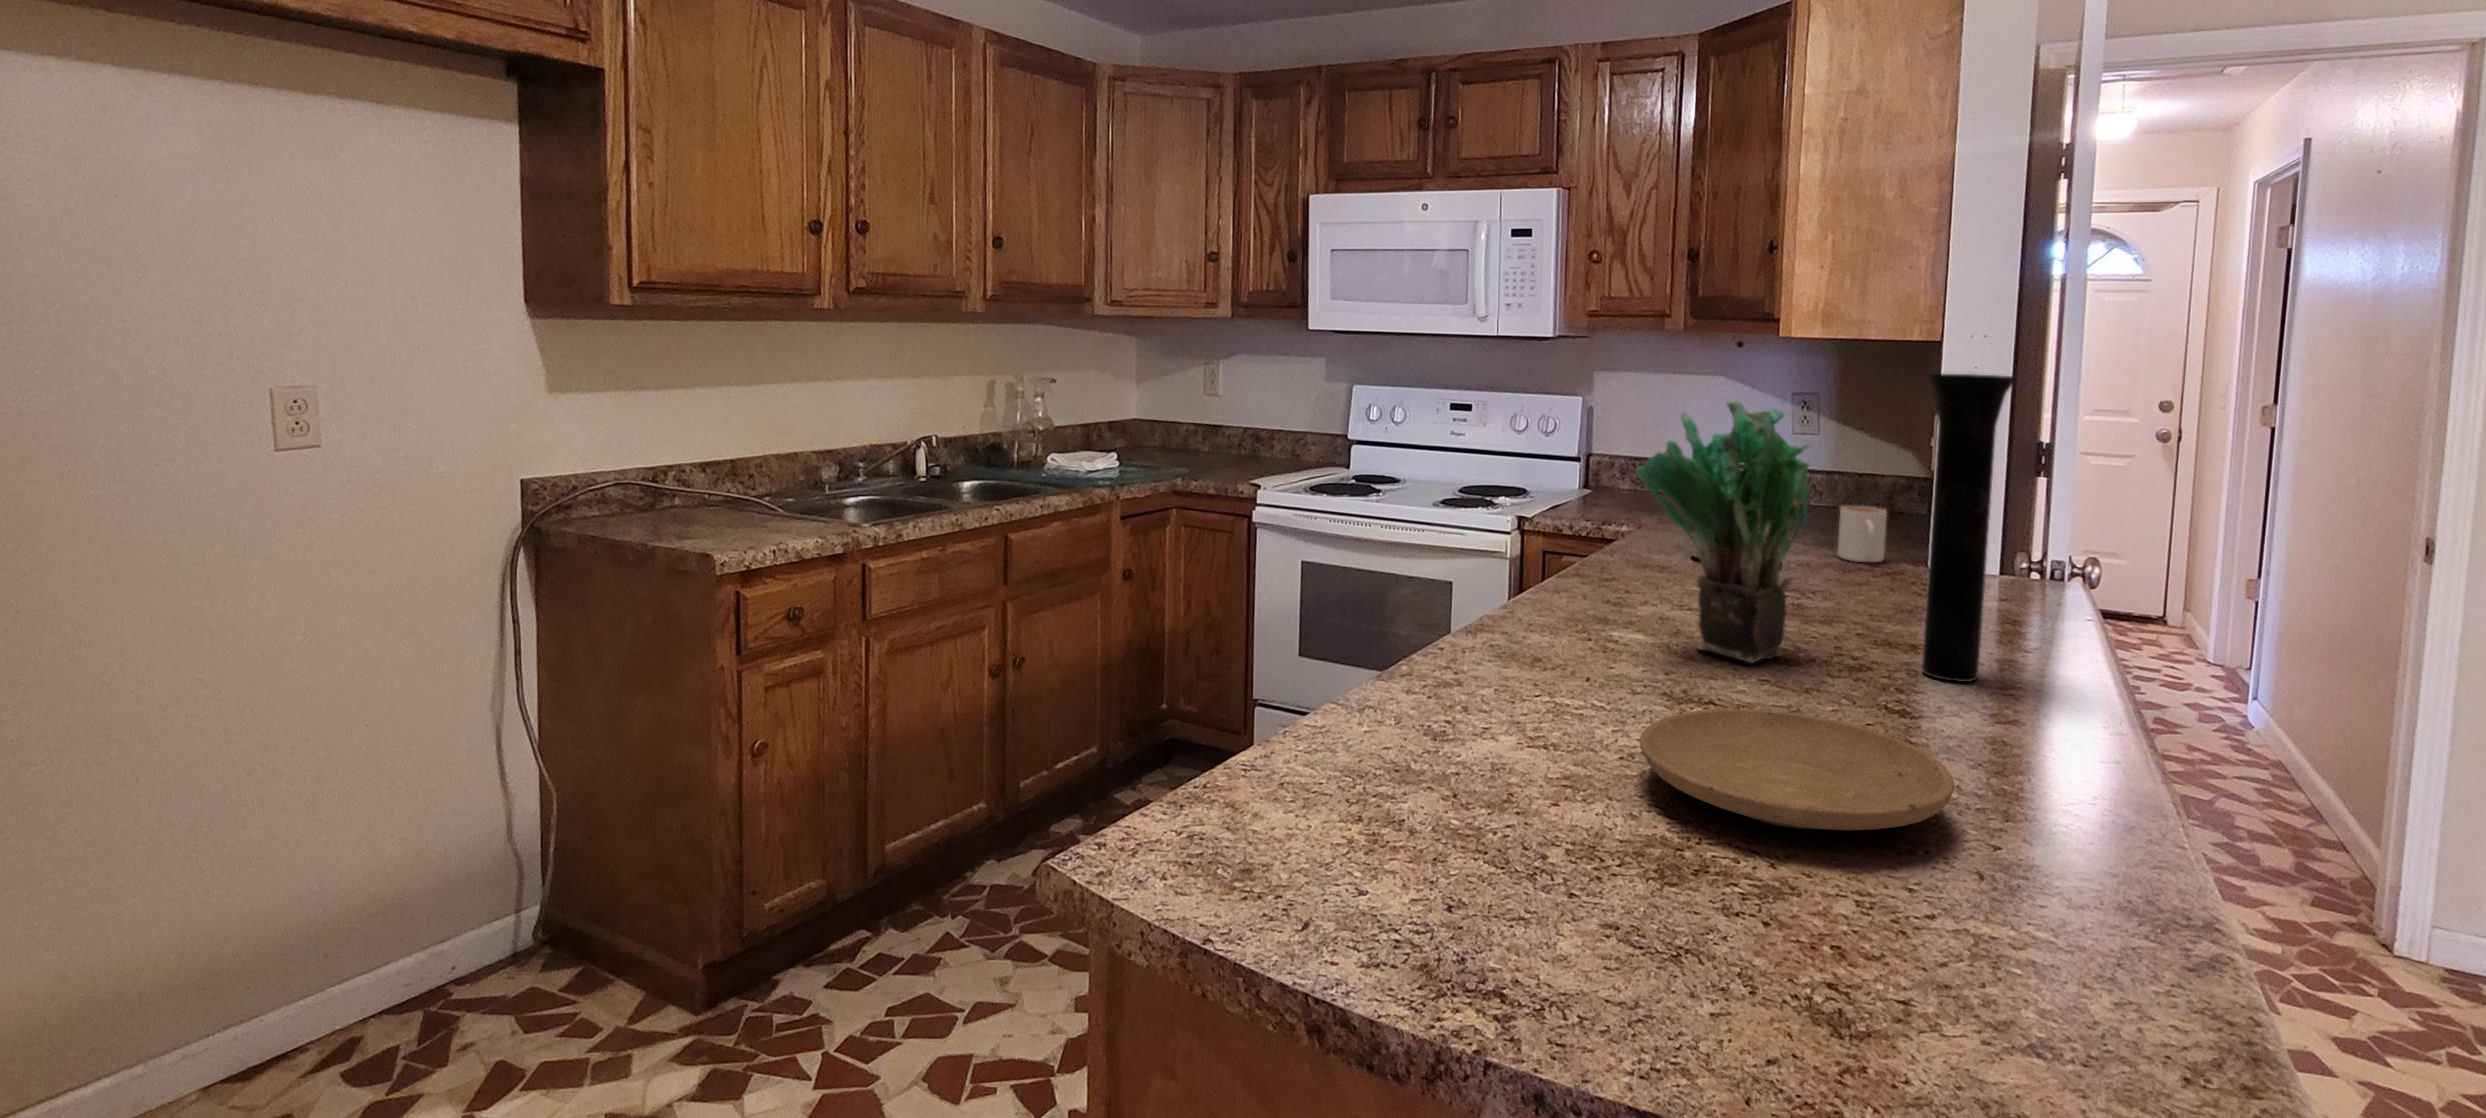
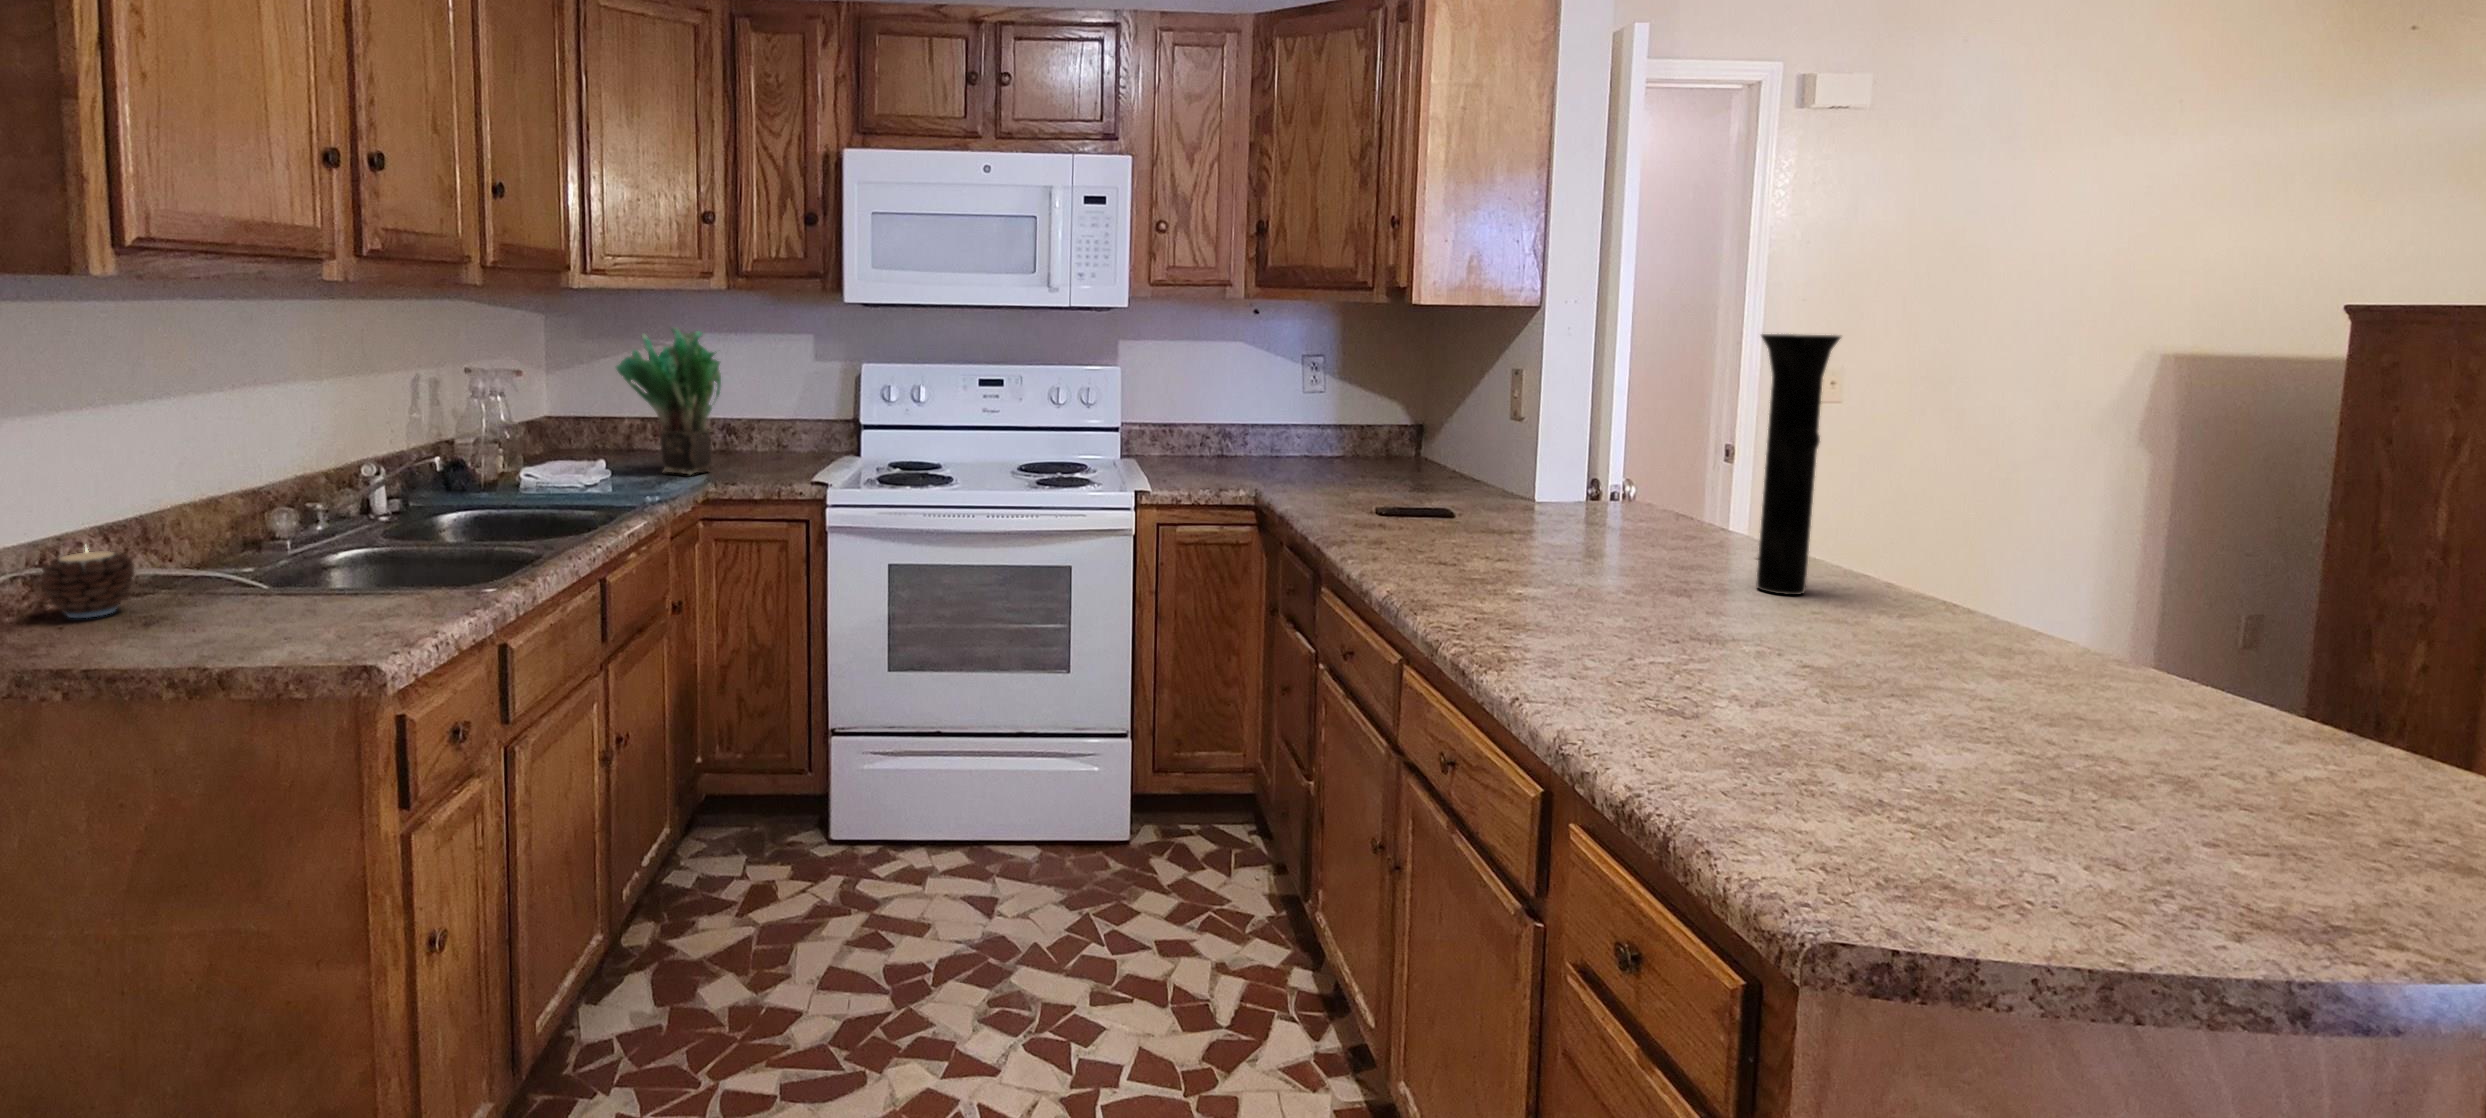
potted plant: present [1636,401,1810,663] -> present [616,327,721,474]
candle: none [647,469,700,515] -> present [42,548,134,618]
mug: present [1838,506,1887,562] -> none [1453,454,1497,503]
plate: present [1640,709,1955,830] -> none [1856,642,2183,743]

